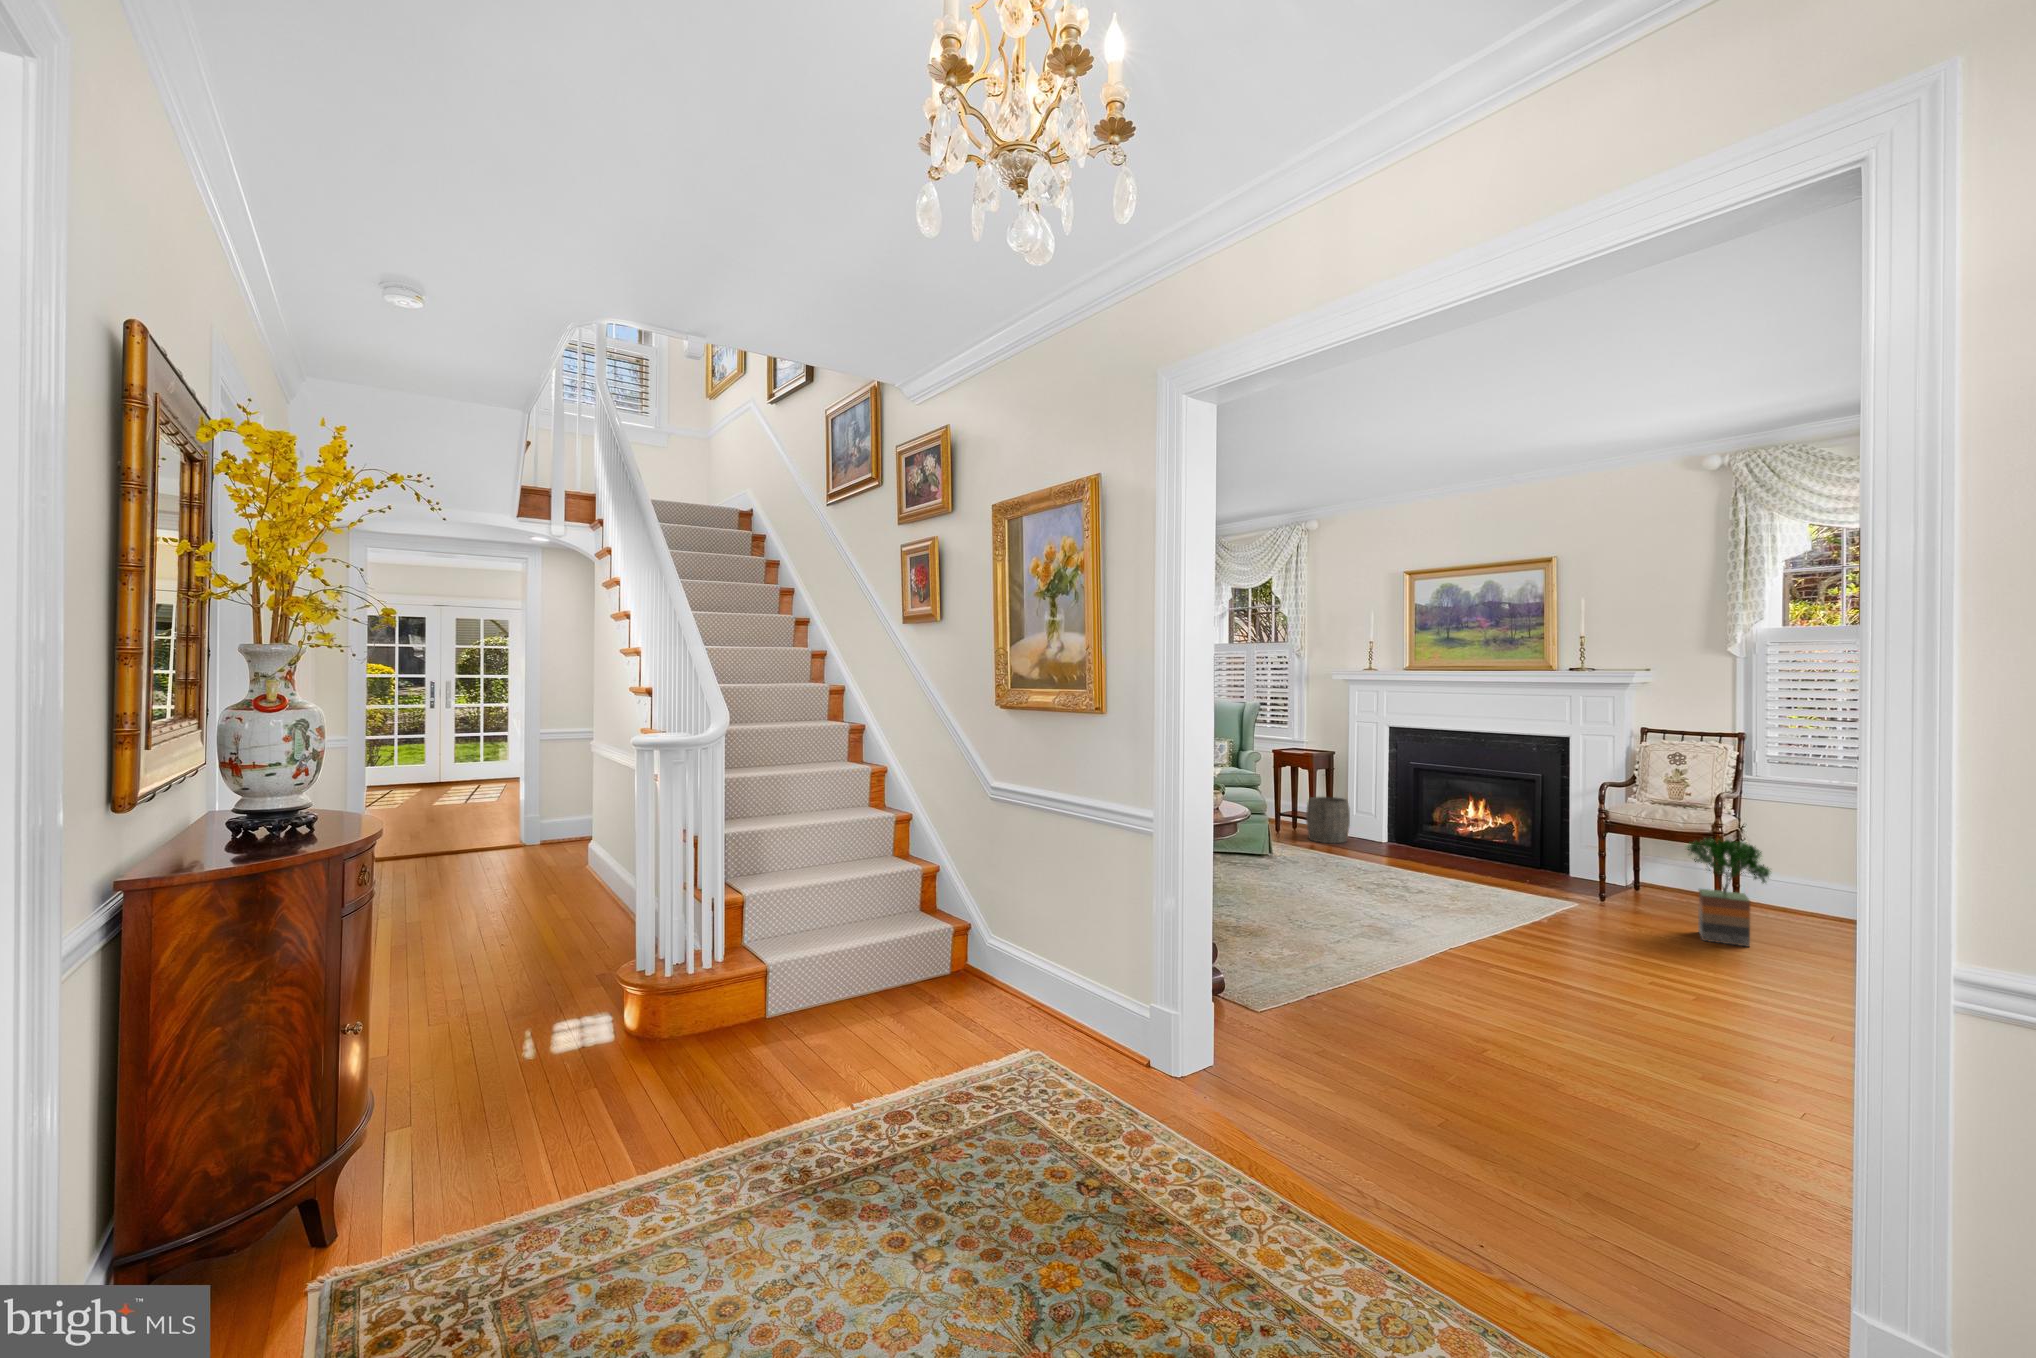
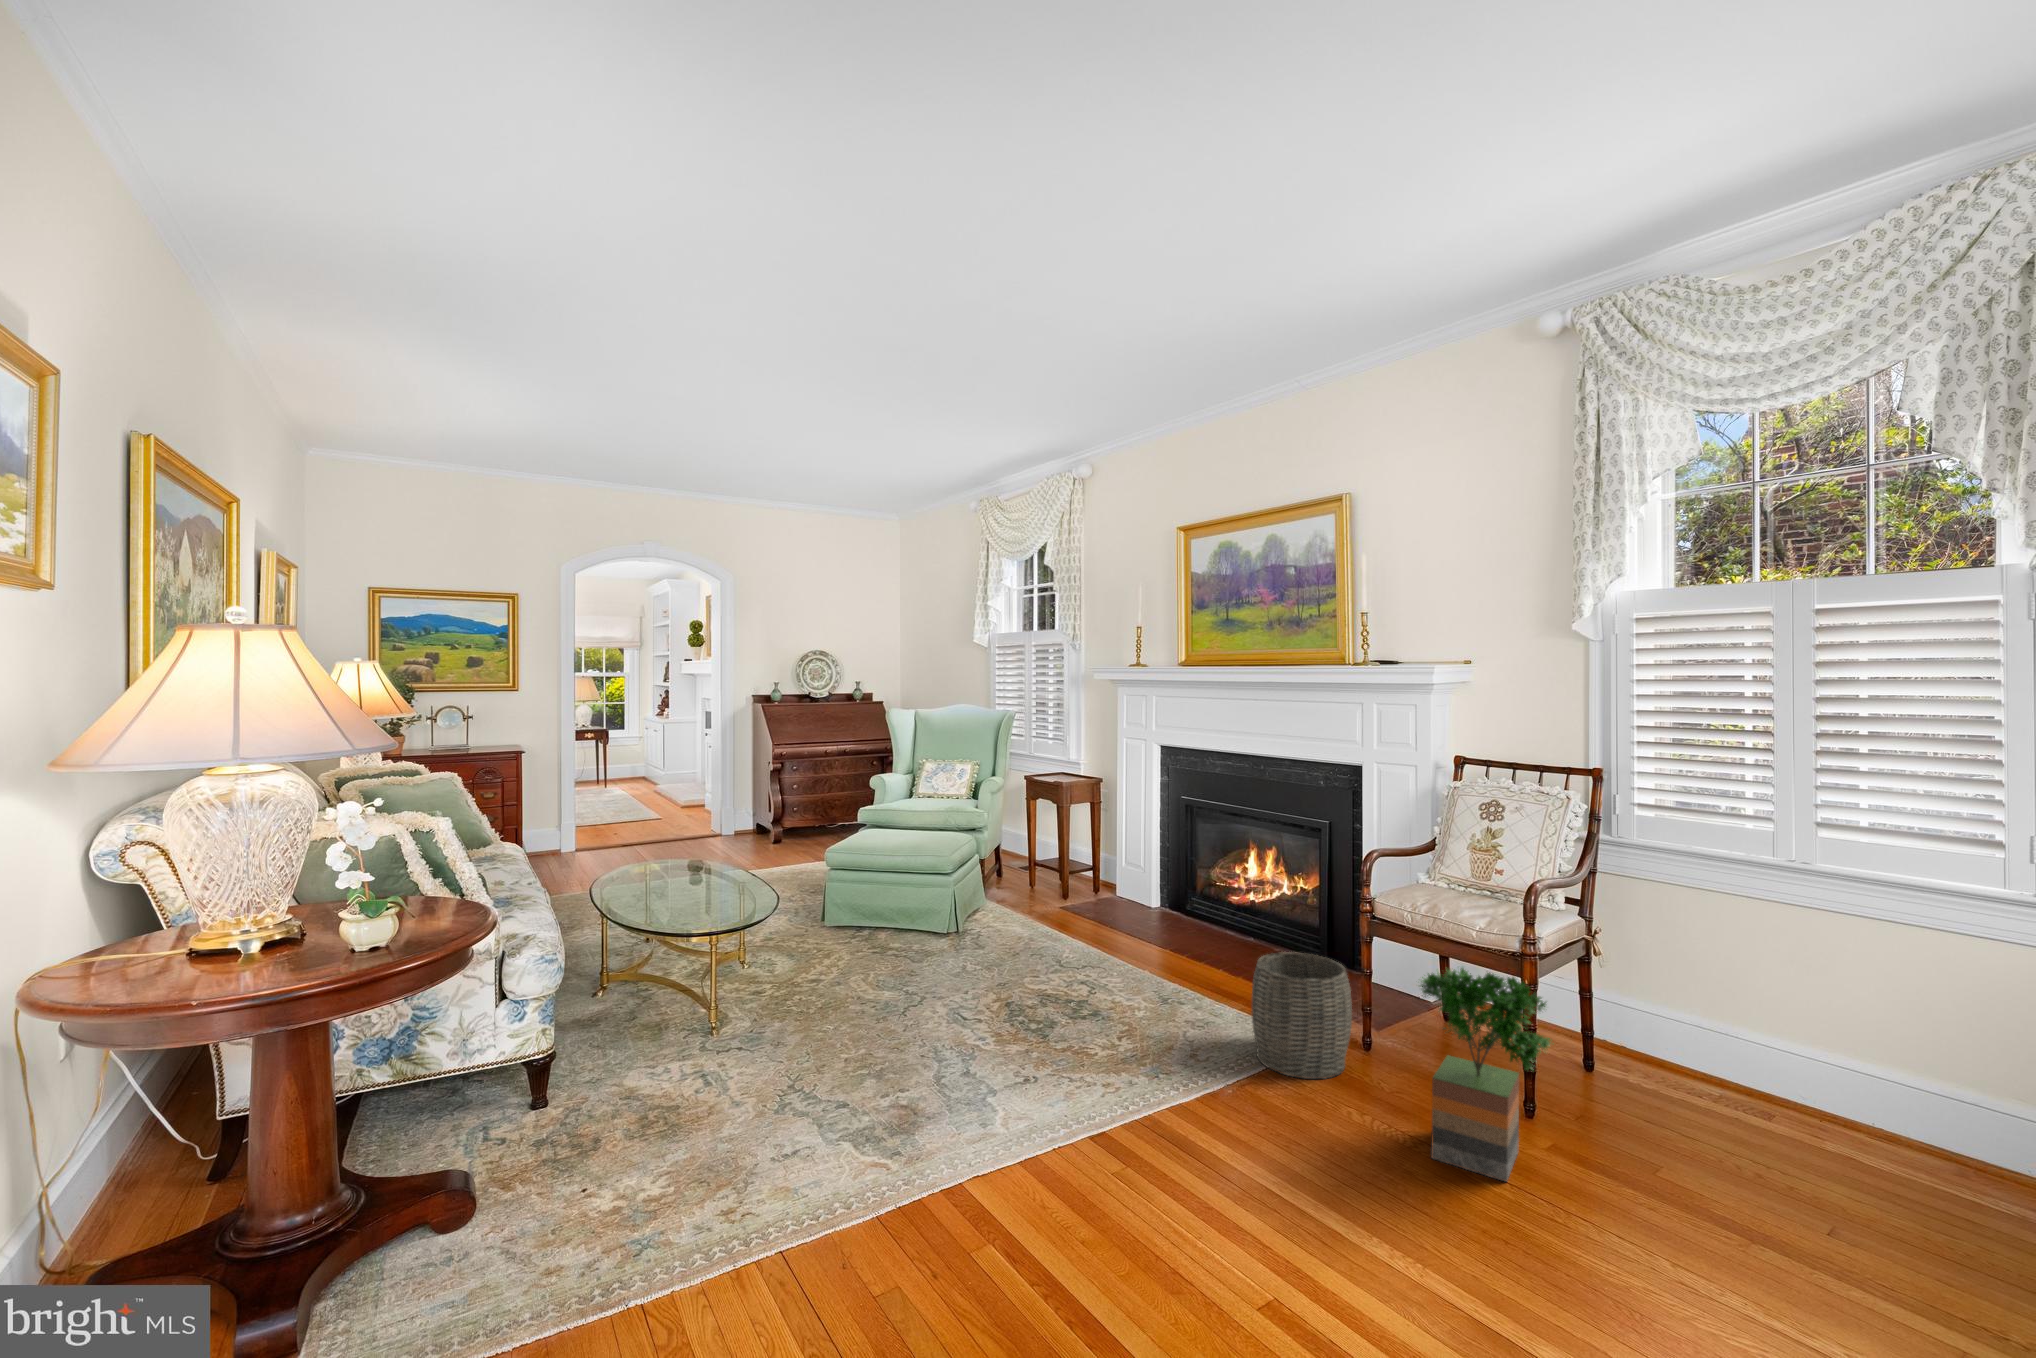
woven basket: present [1306,797,1350,843] -> present [1252,952,1352,1079]

